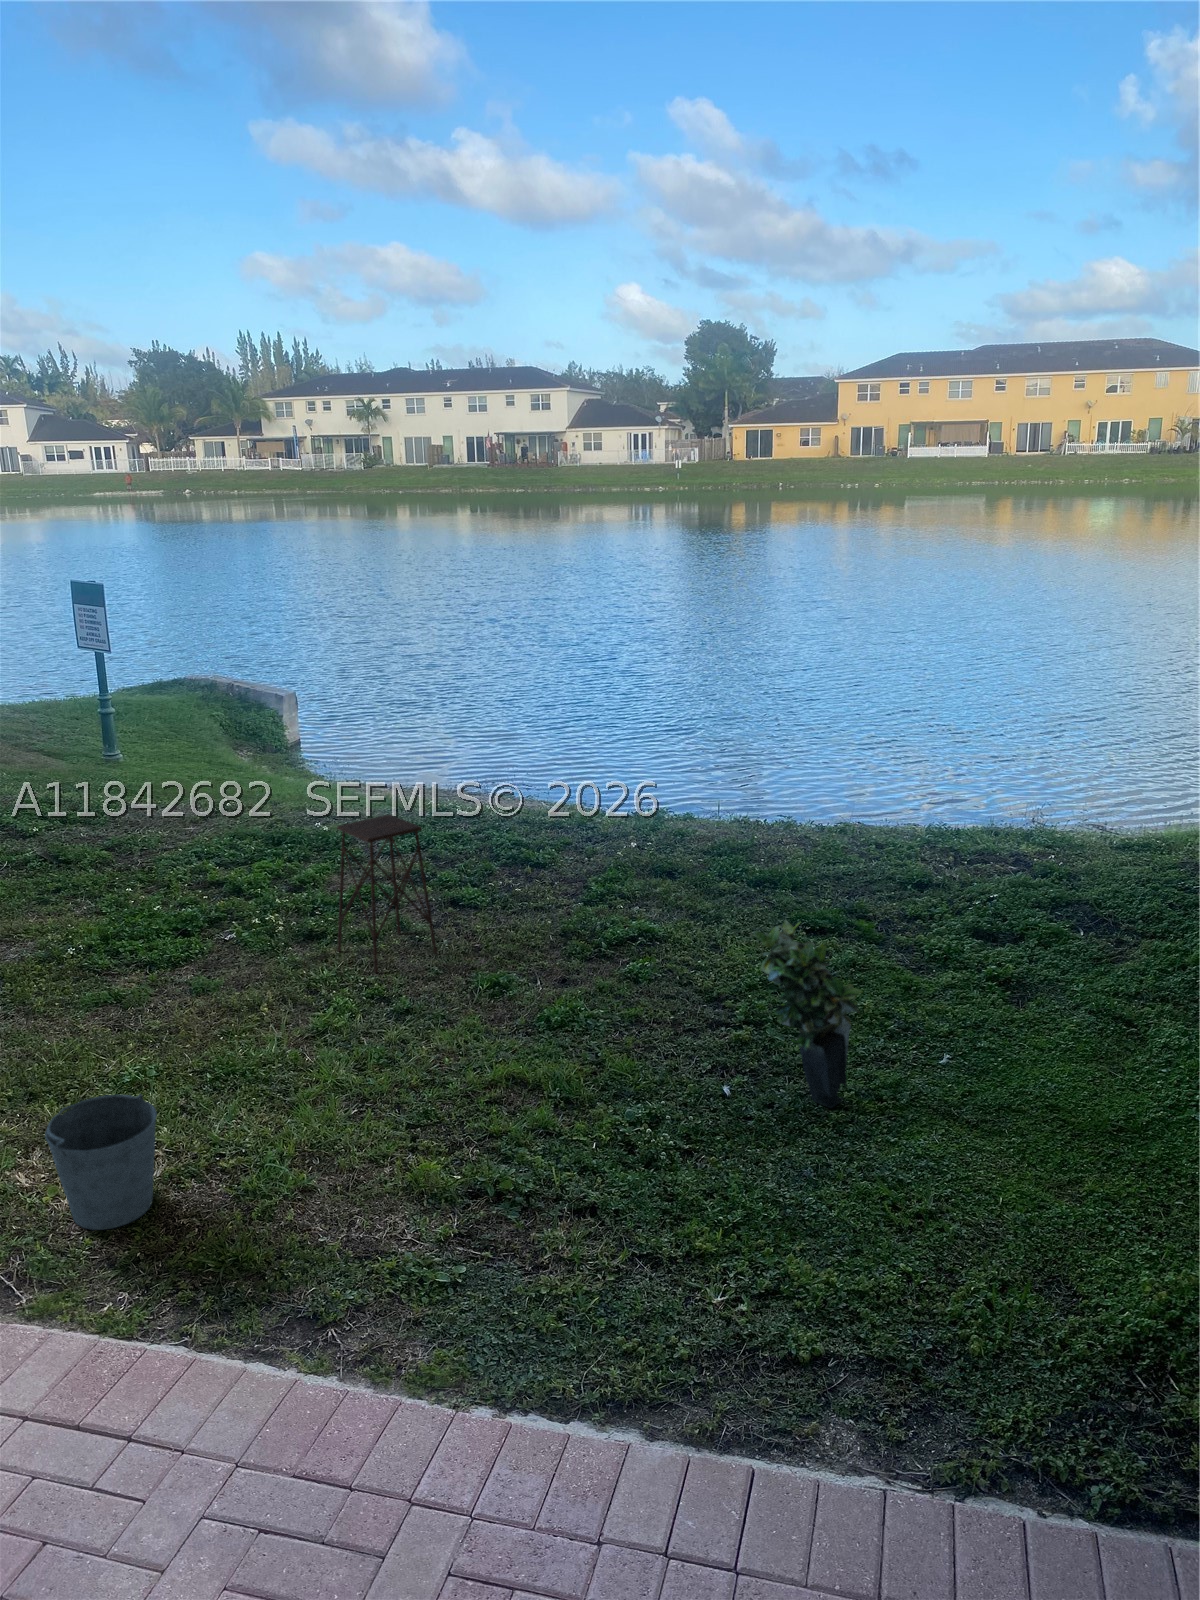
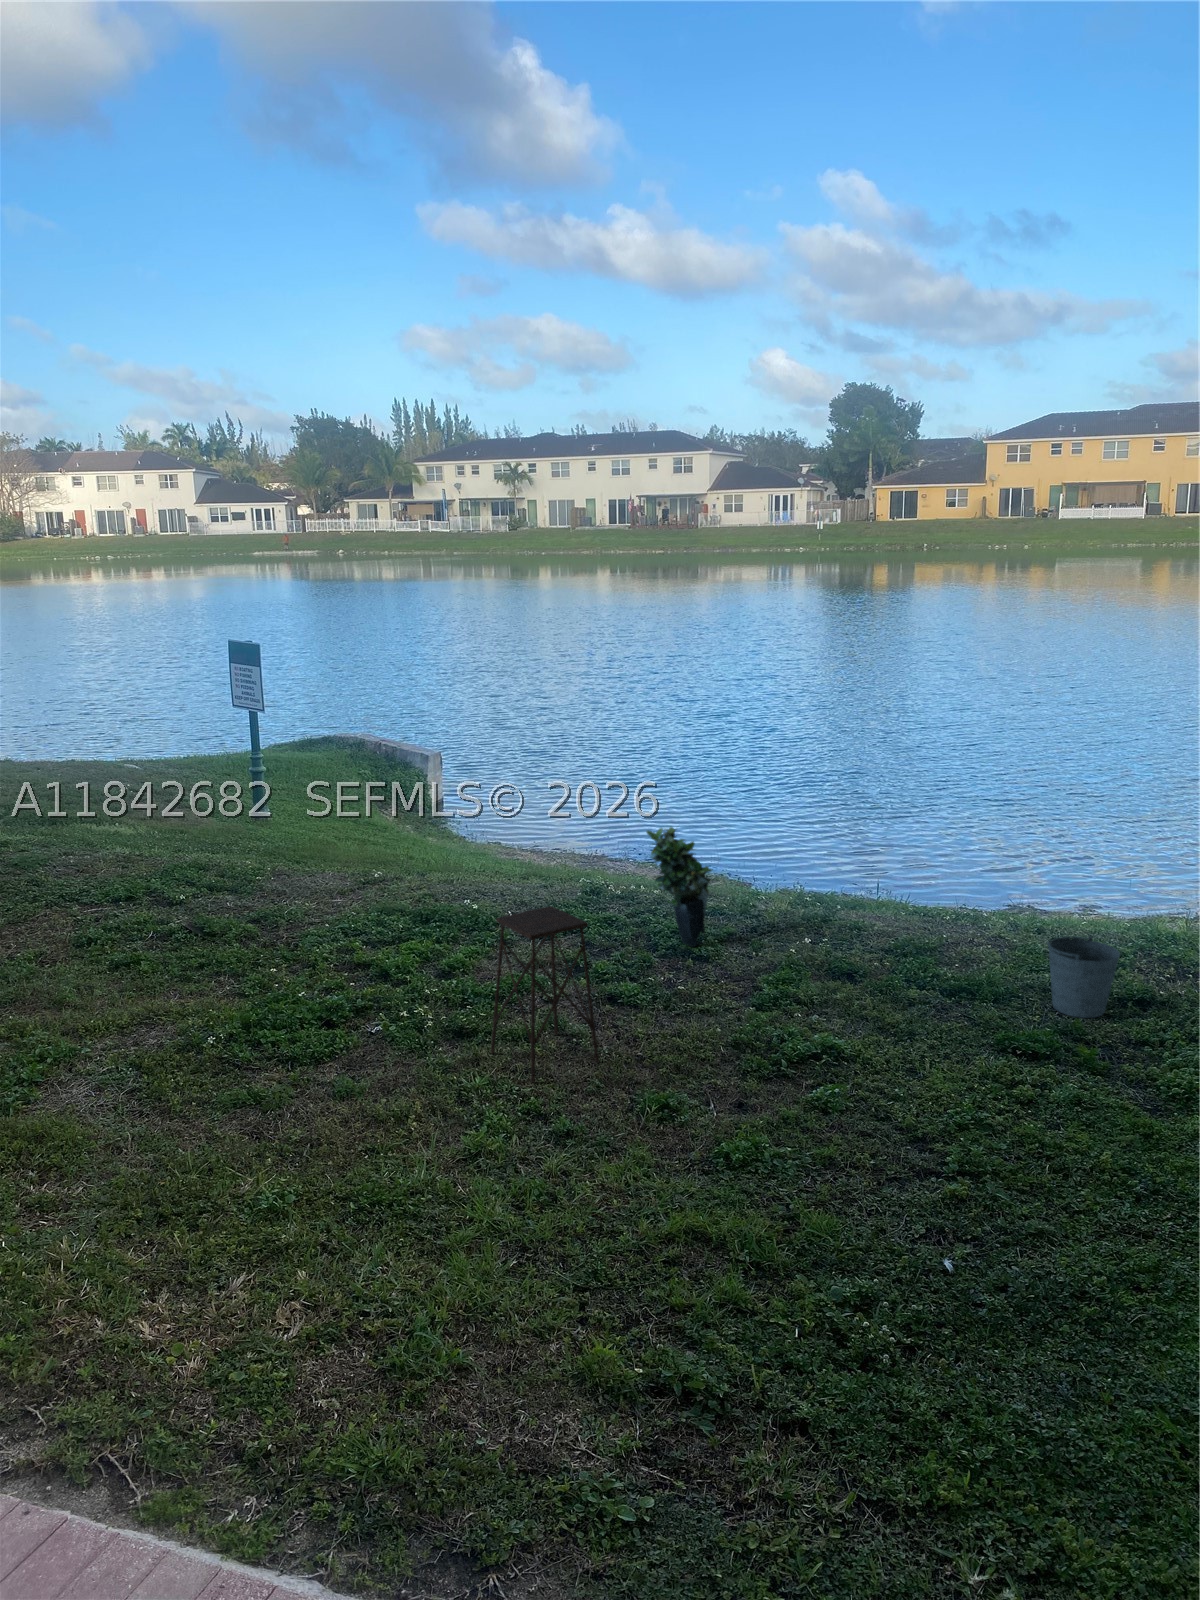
potted plant: present [754,921,862,1108] -> present [646,827,713,947]
bucket: present [45,1094,157,1230] -> present [1047,936,1120,1018]

